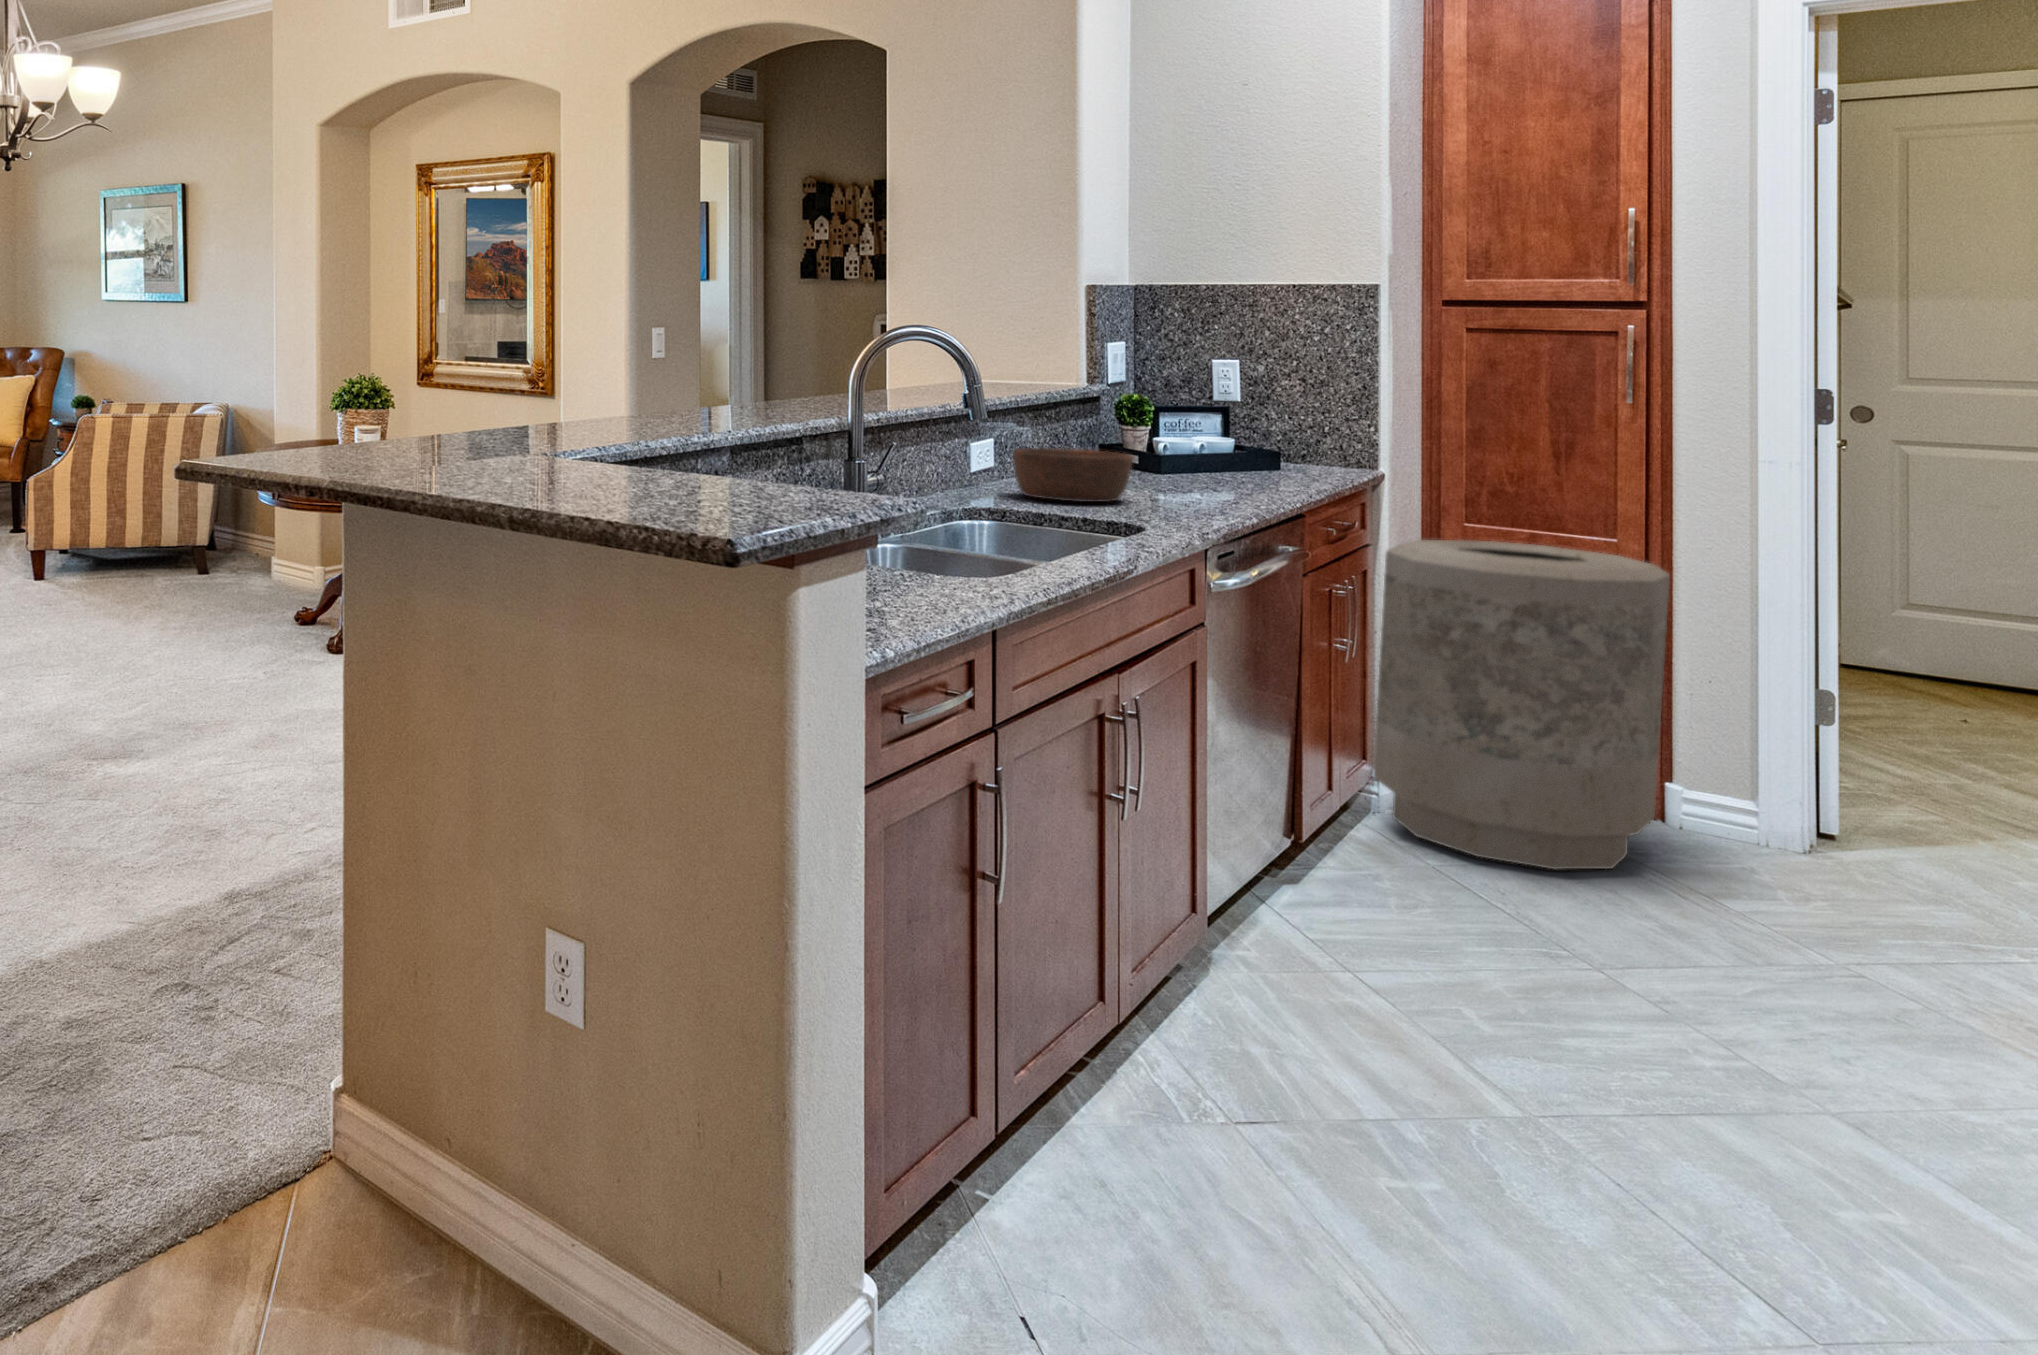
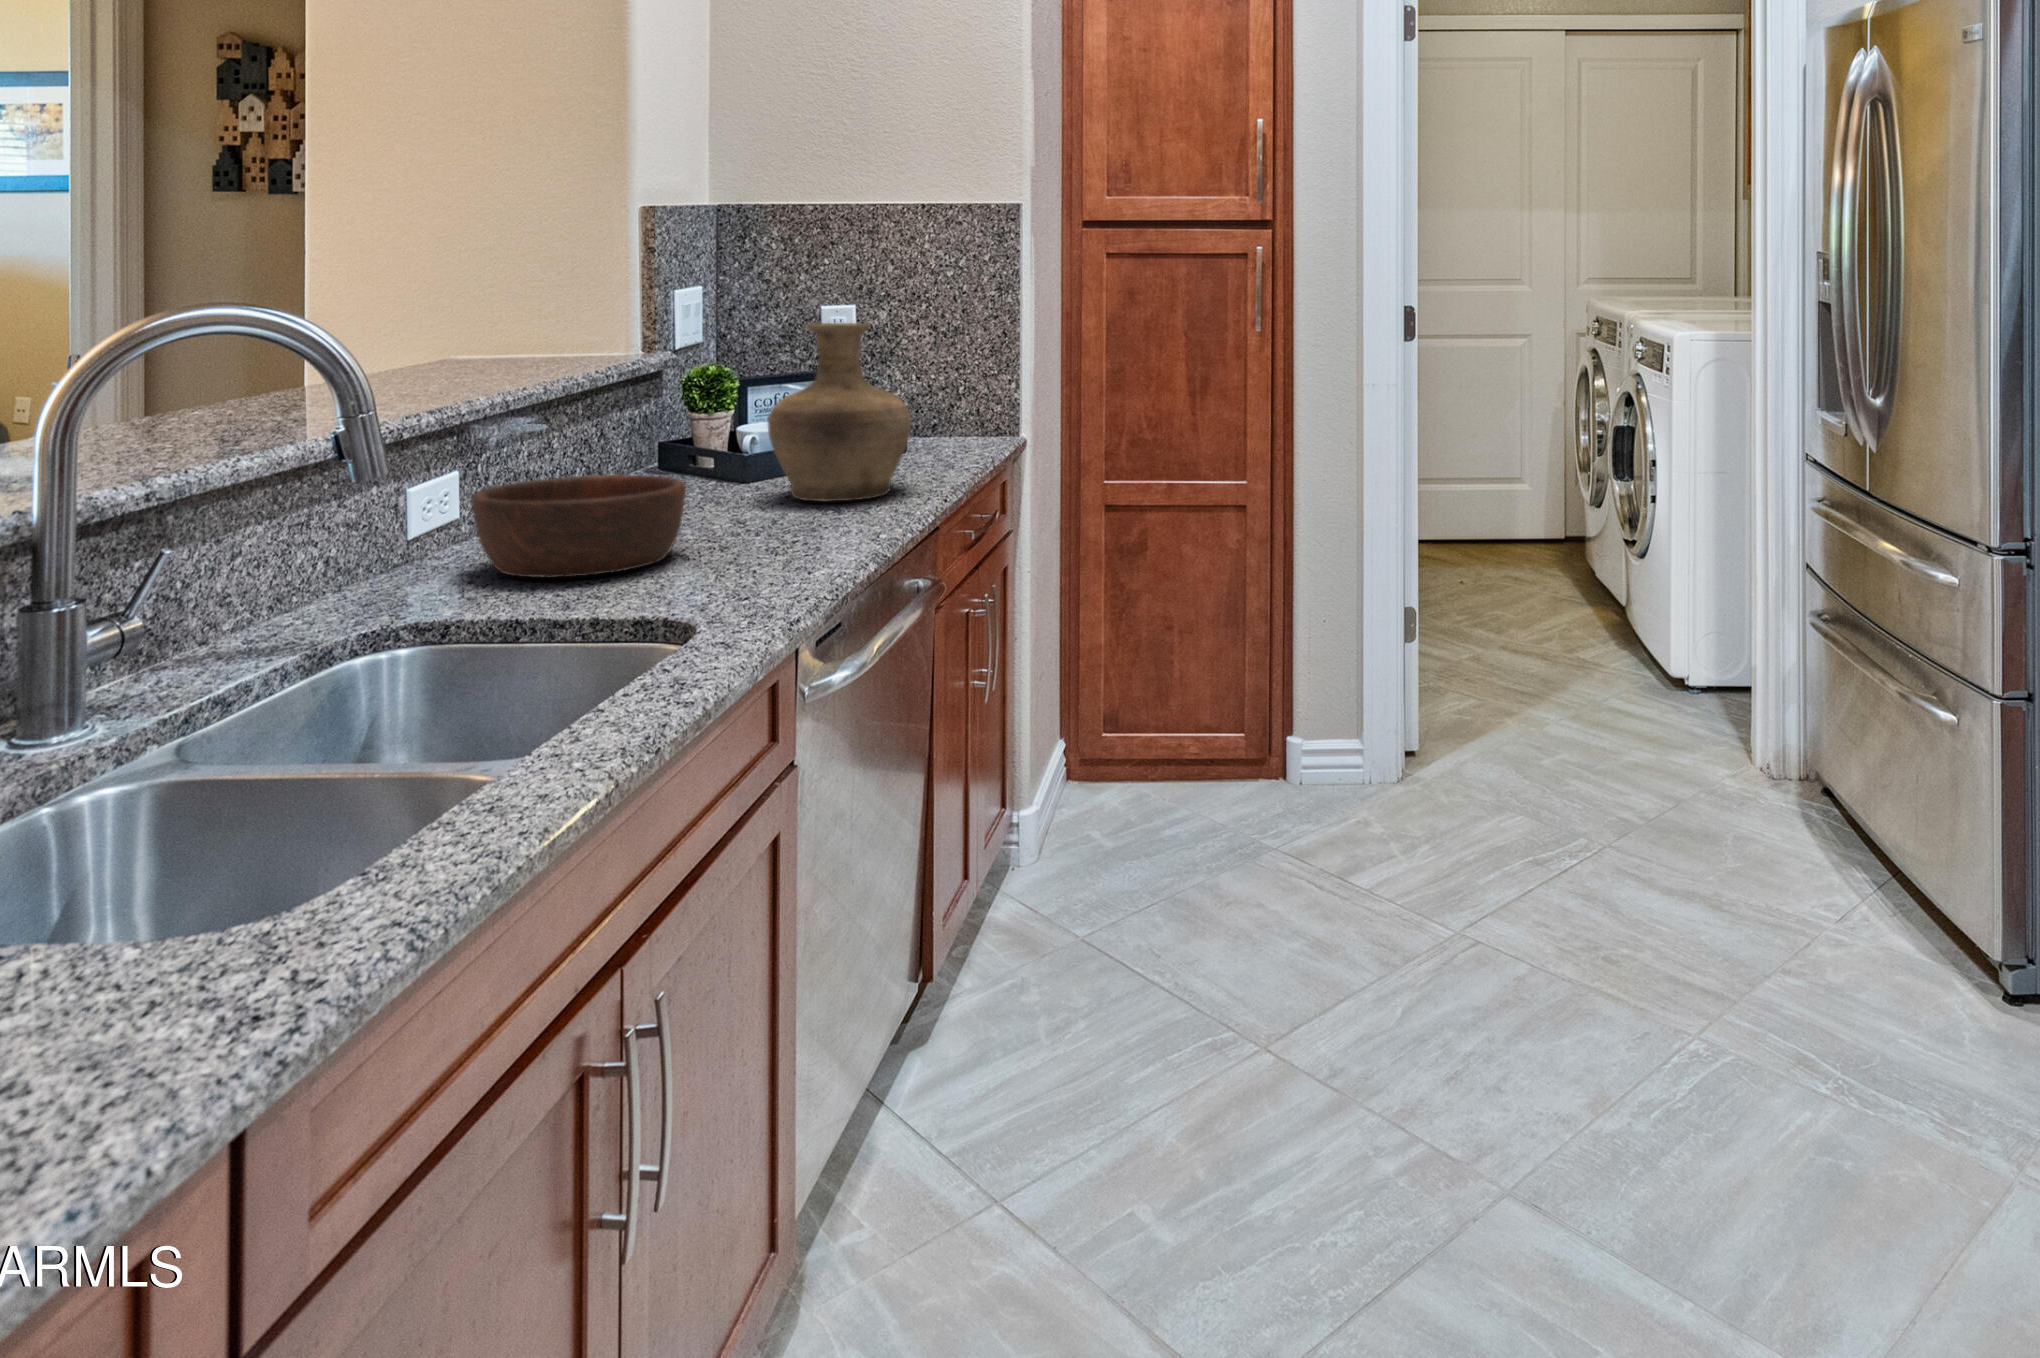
vase: none [1179,366,1283,489] -> present [768,323,911,502]
trash can: present [1373,540,1670,869] -> none [1042,503,1320,901]

